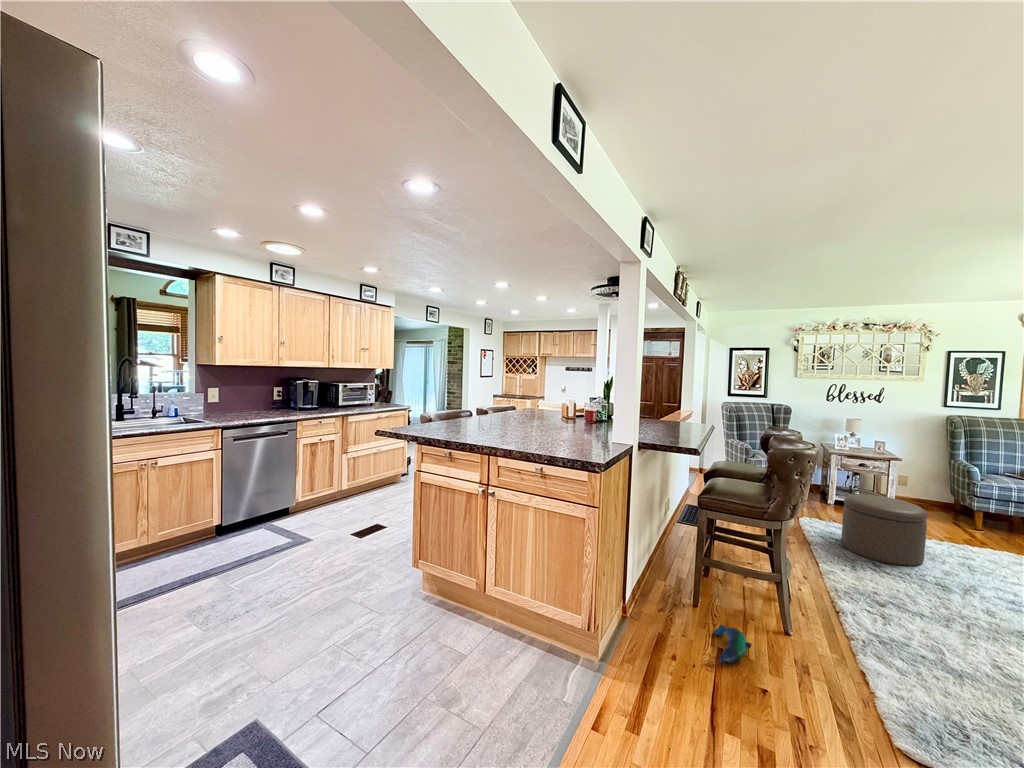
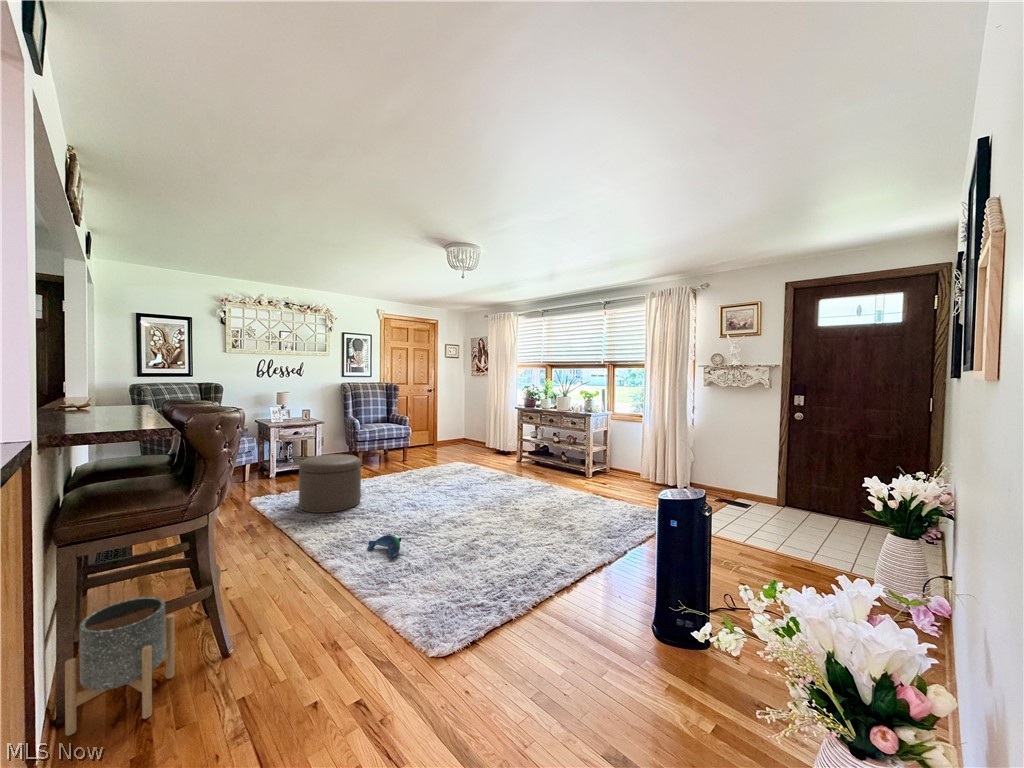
planter: none [638,547,694,625] -> present [65,597,174,736]
plush toy: present [714,625,752,663] -> present [367,535,401,560]

